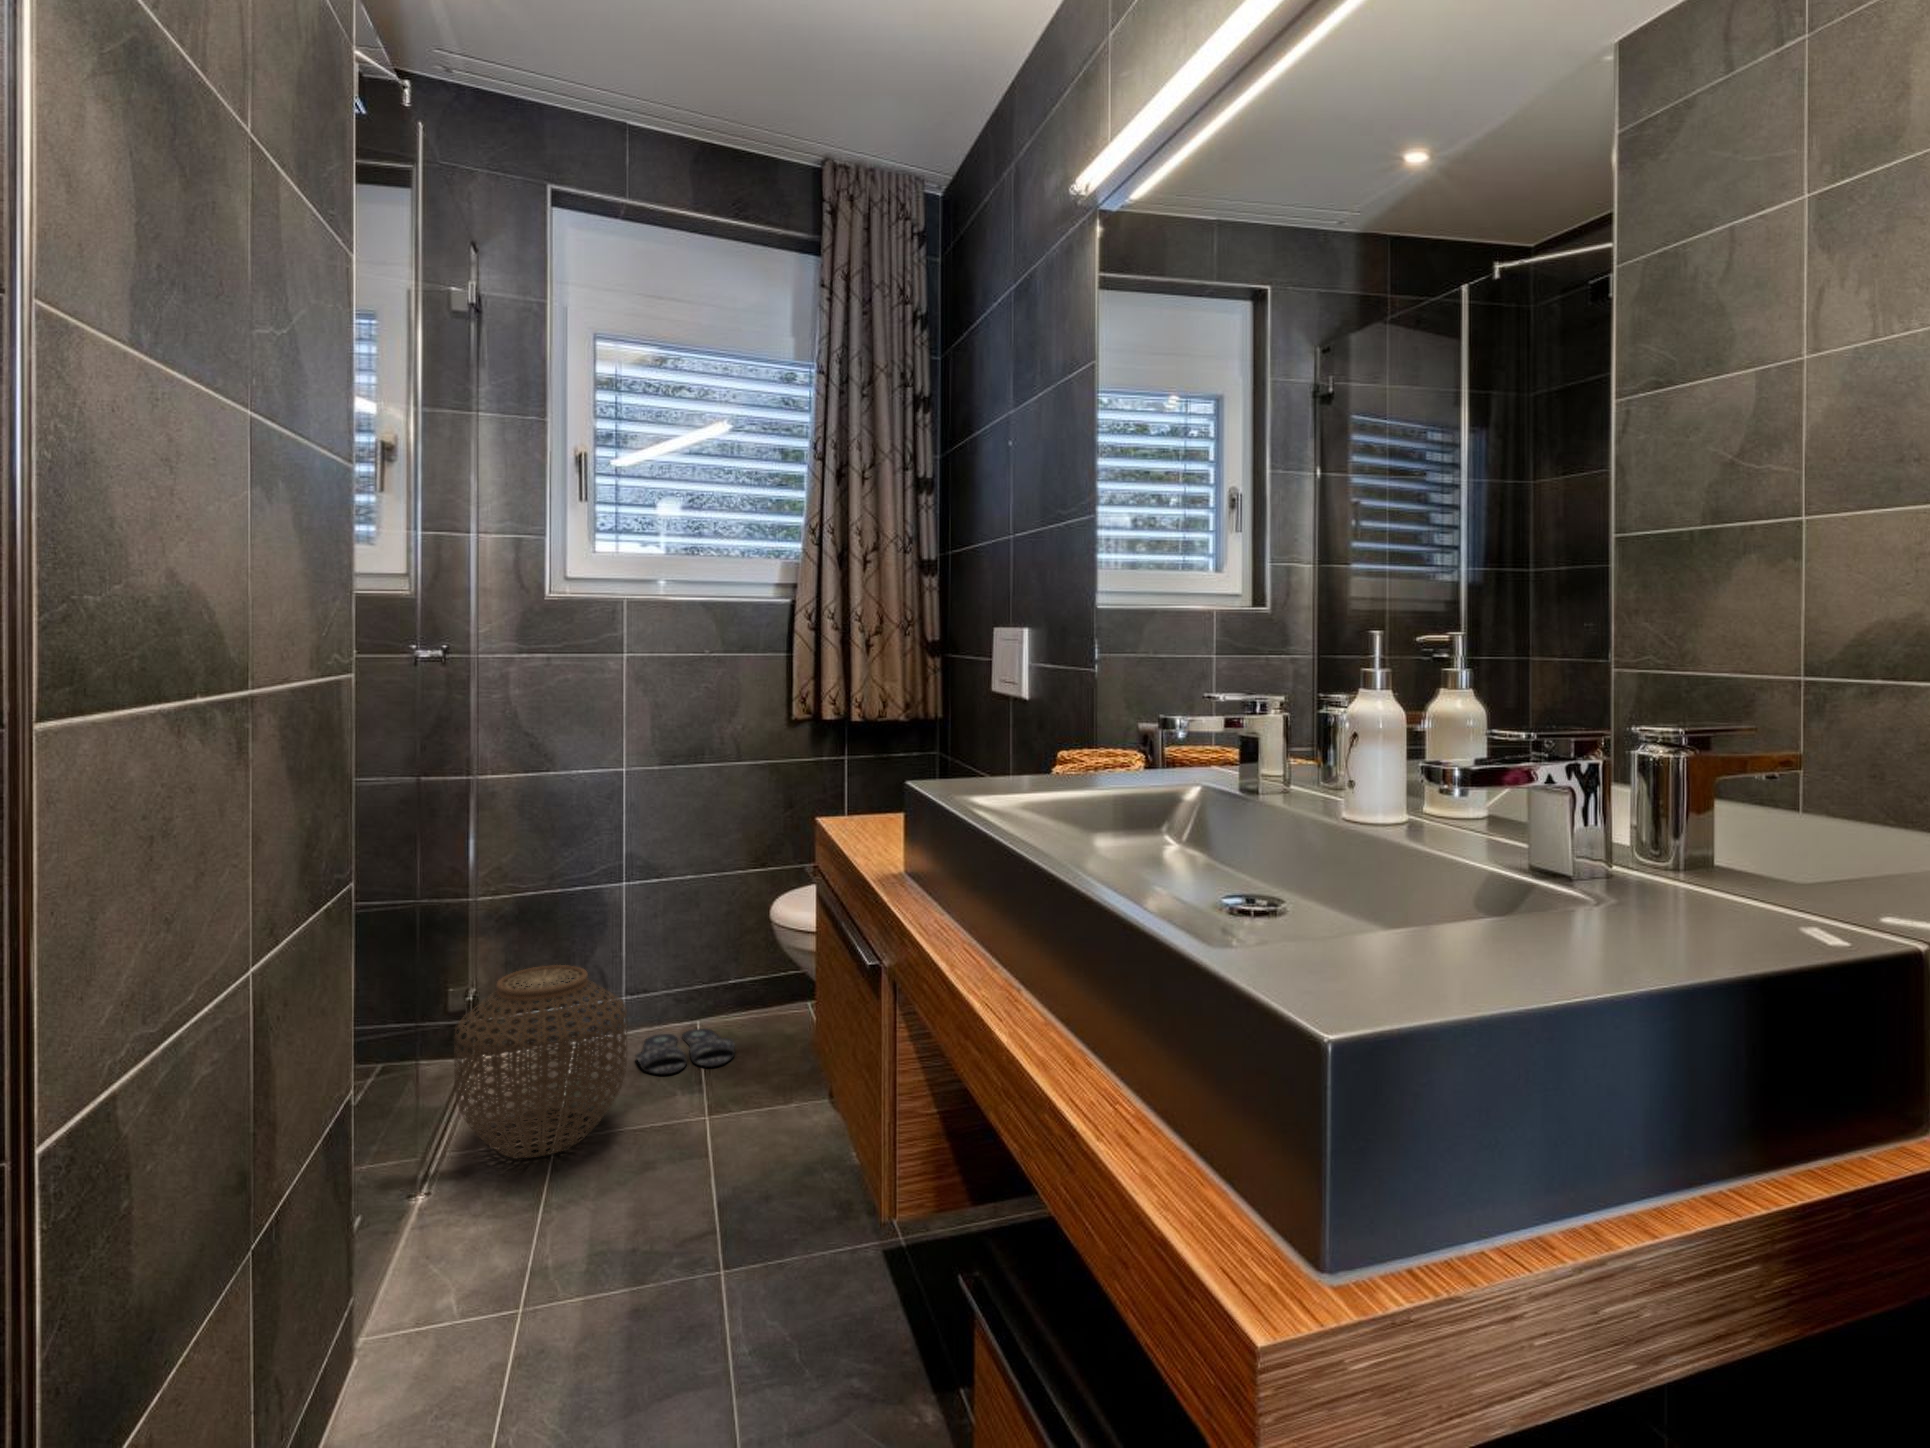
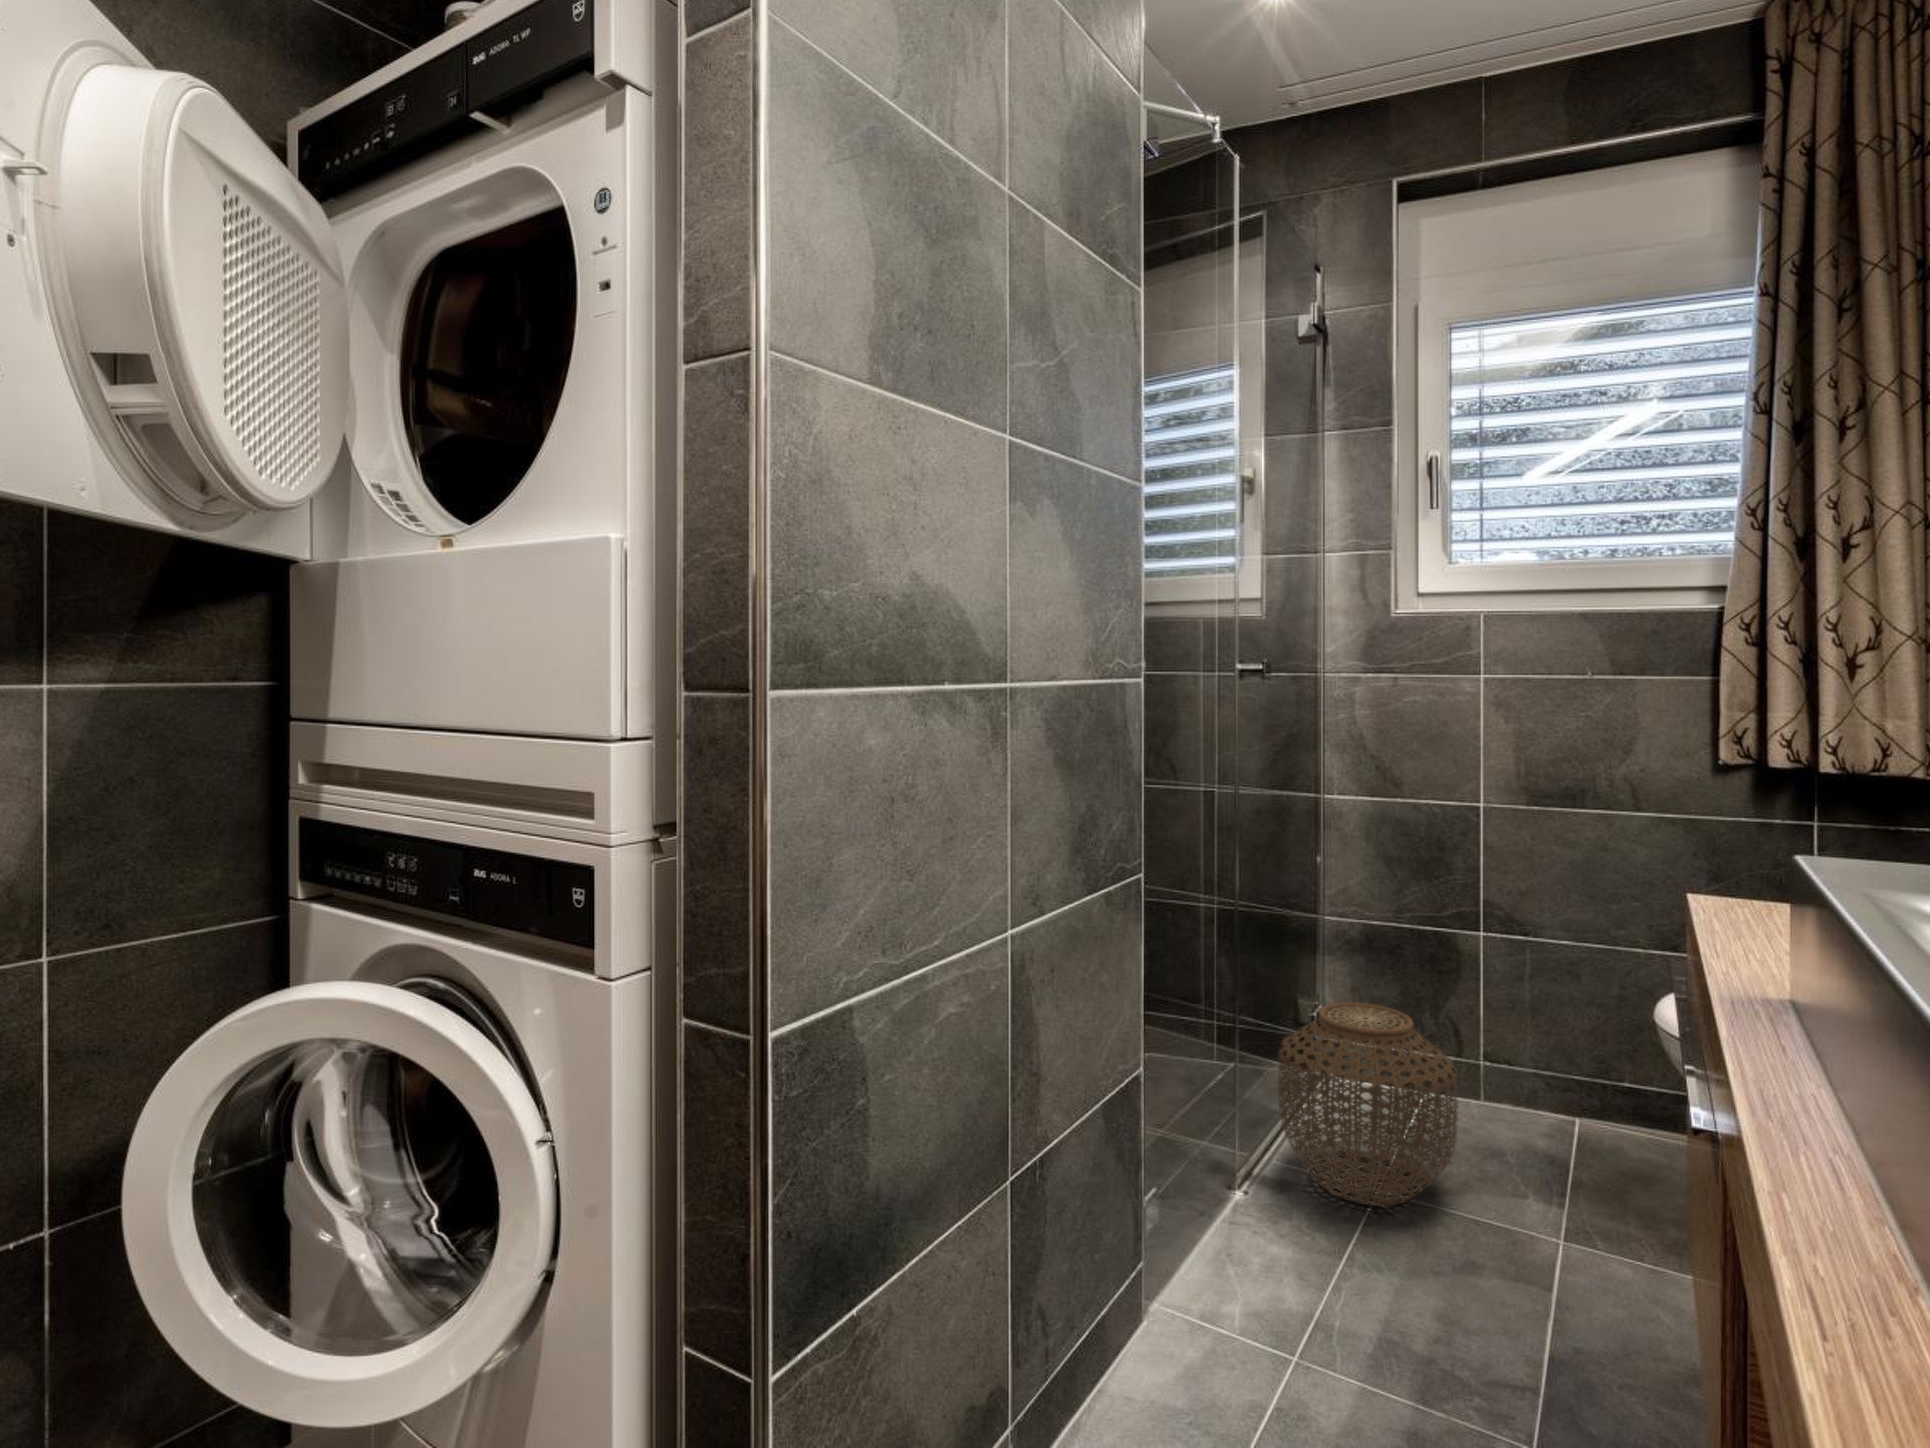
slippers: present [636,1028,735,1074] -> none [1486,1116,1616,1180]

